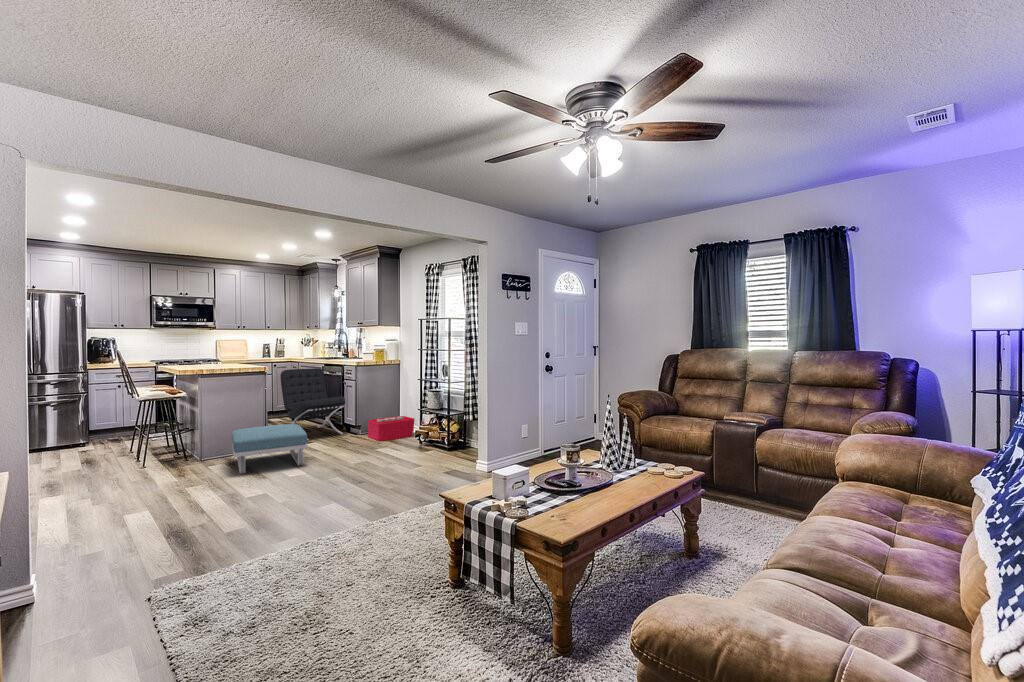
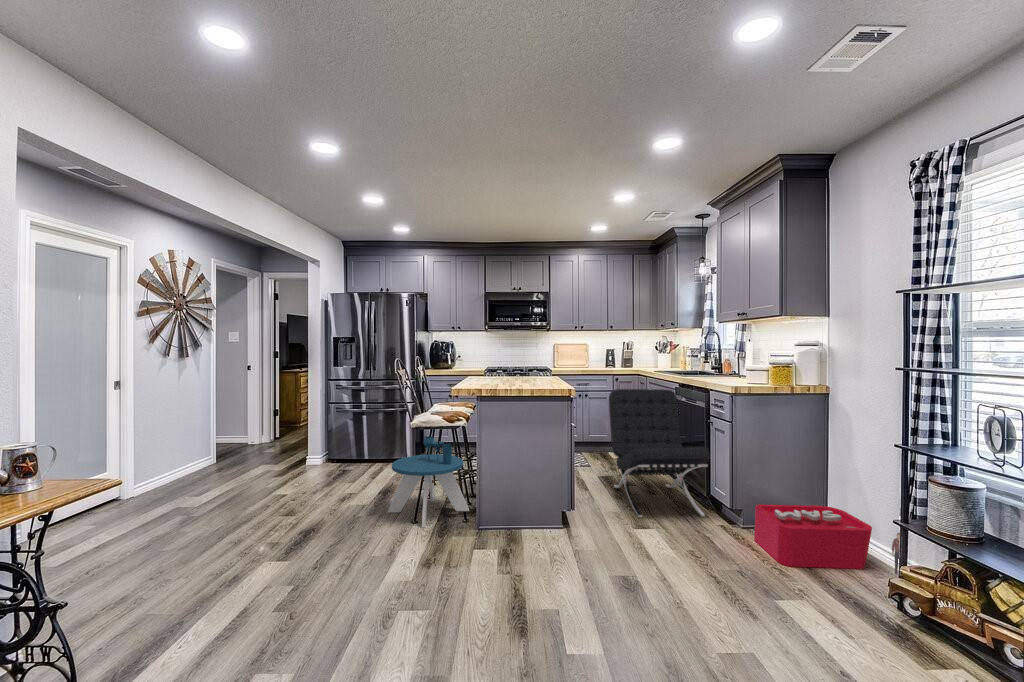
side table: none [116,410,188,469] -> present [387,436,469,527]
footstool: present [232,424,308,474] -> none [481,492,614,607]

